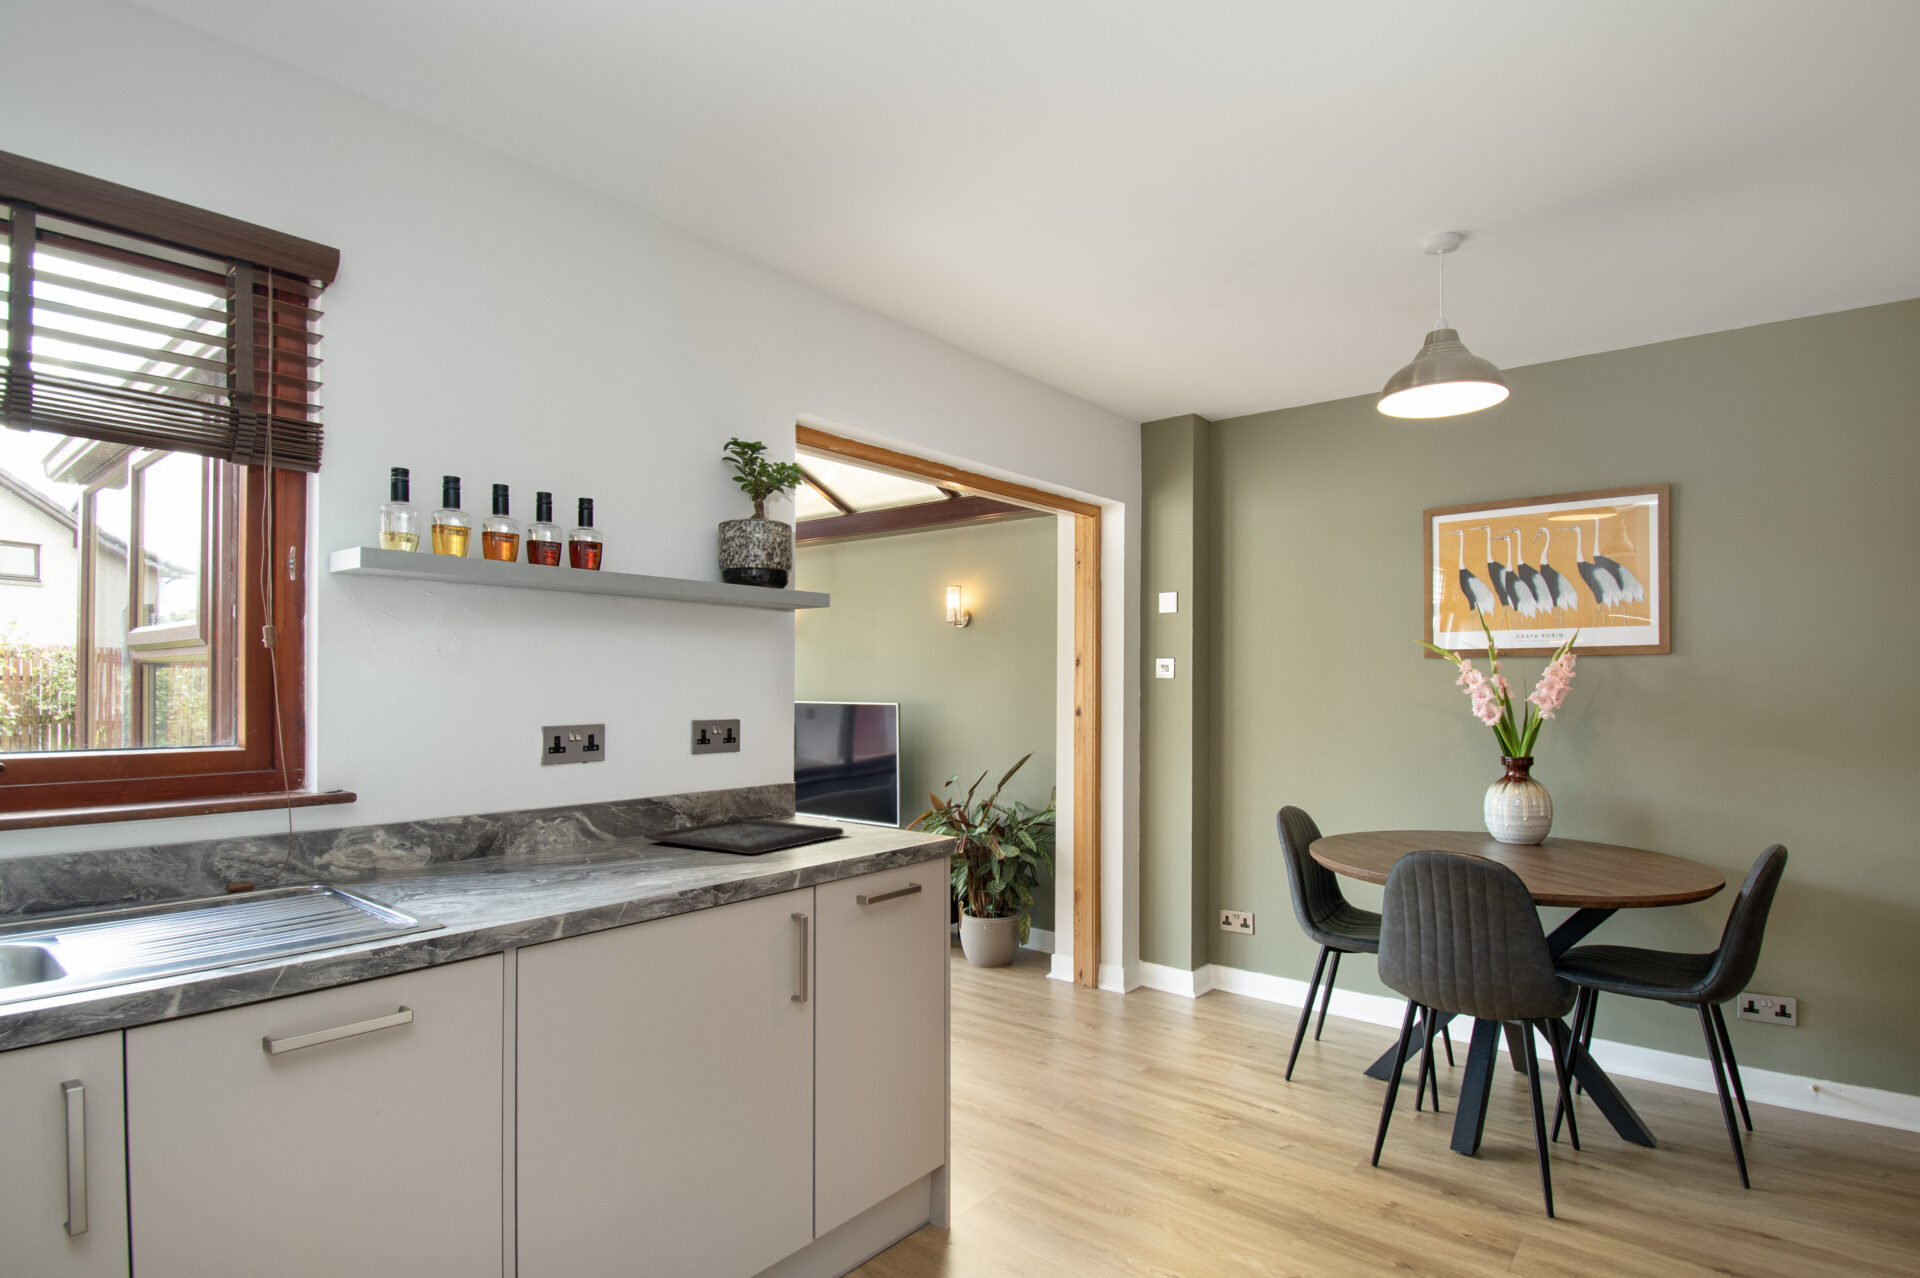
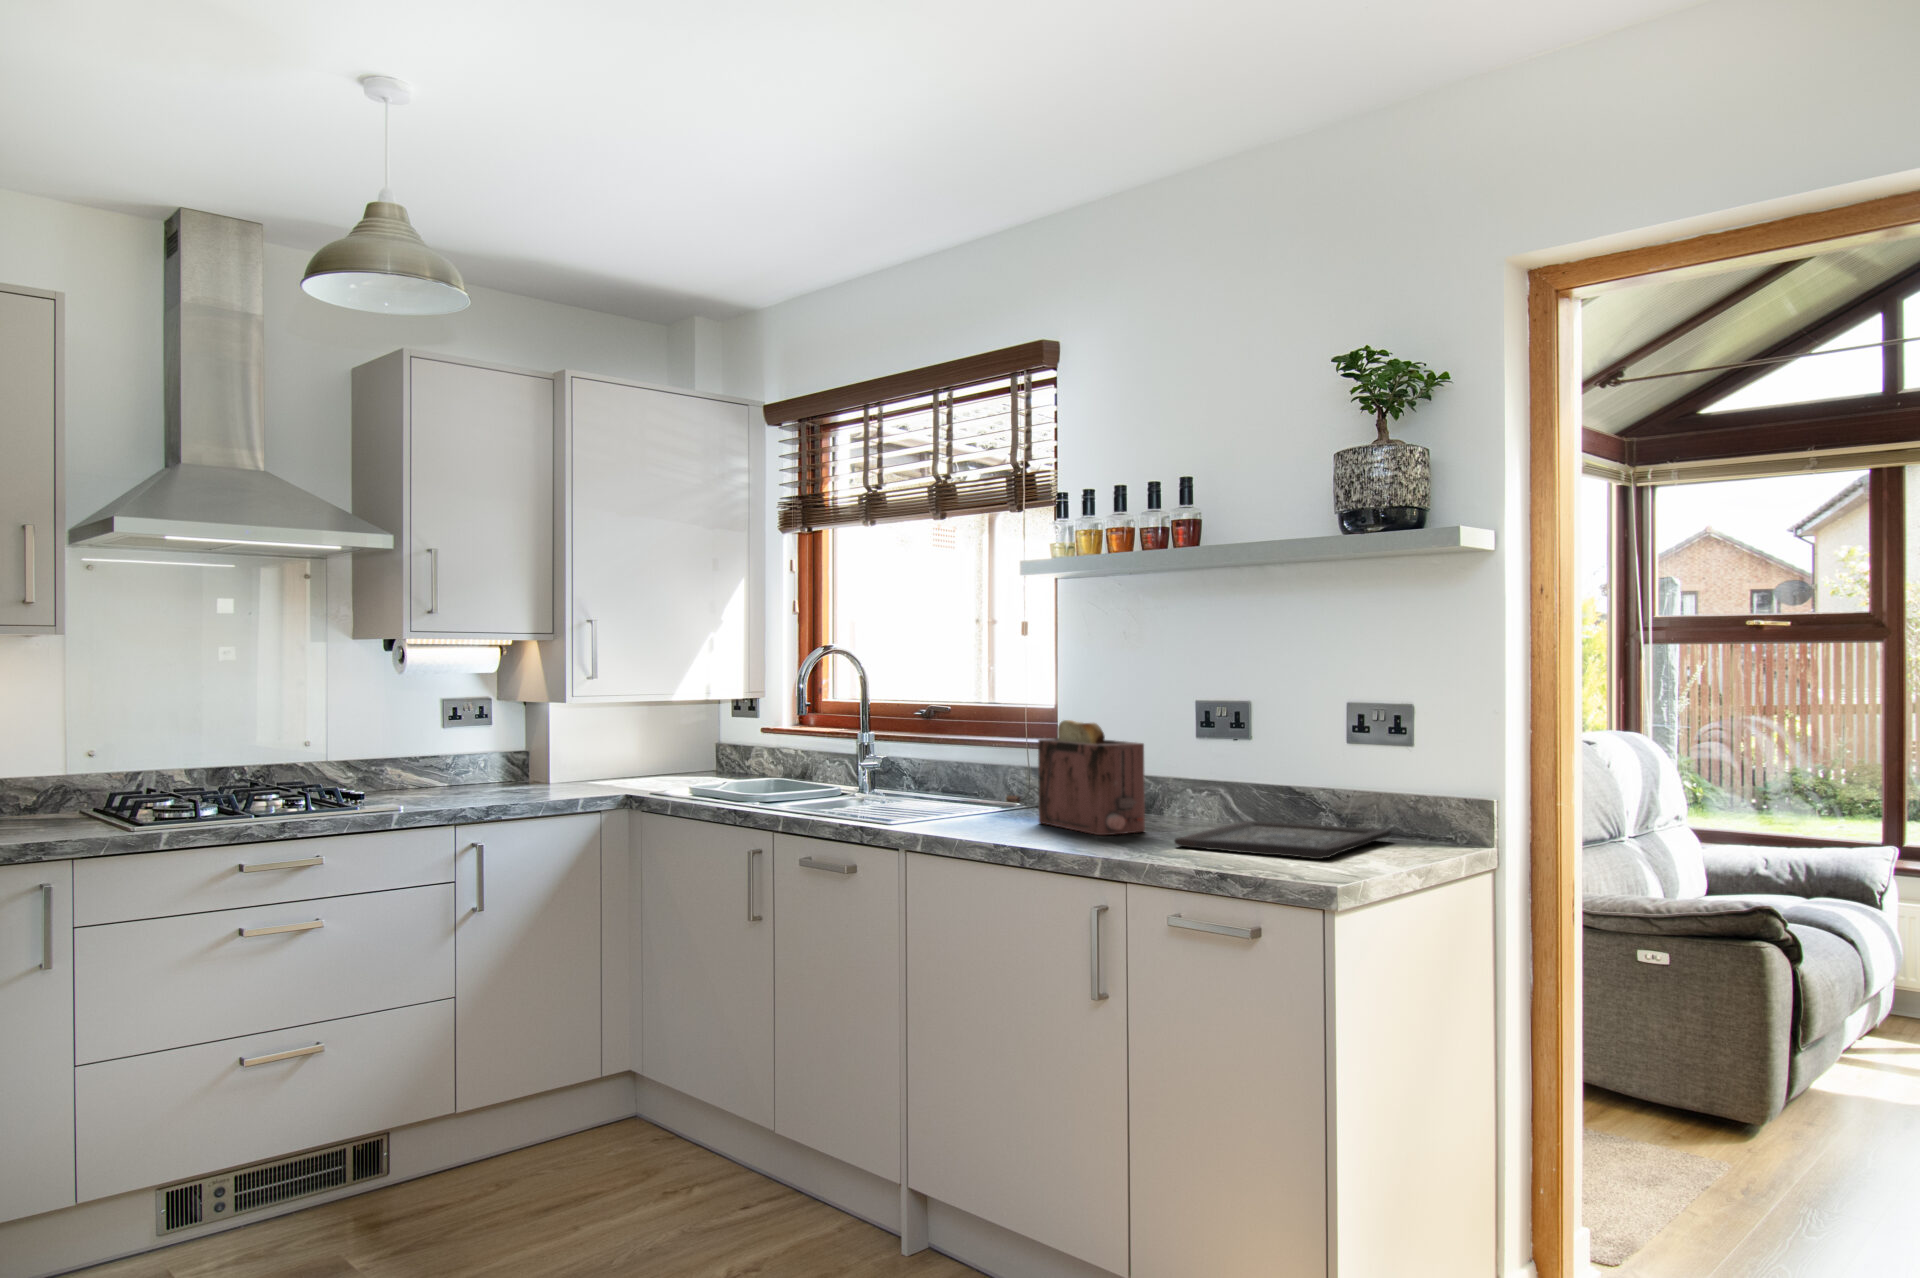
toaster: none [501,752,658,882] -> present [1038,720,1145,835]

